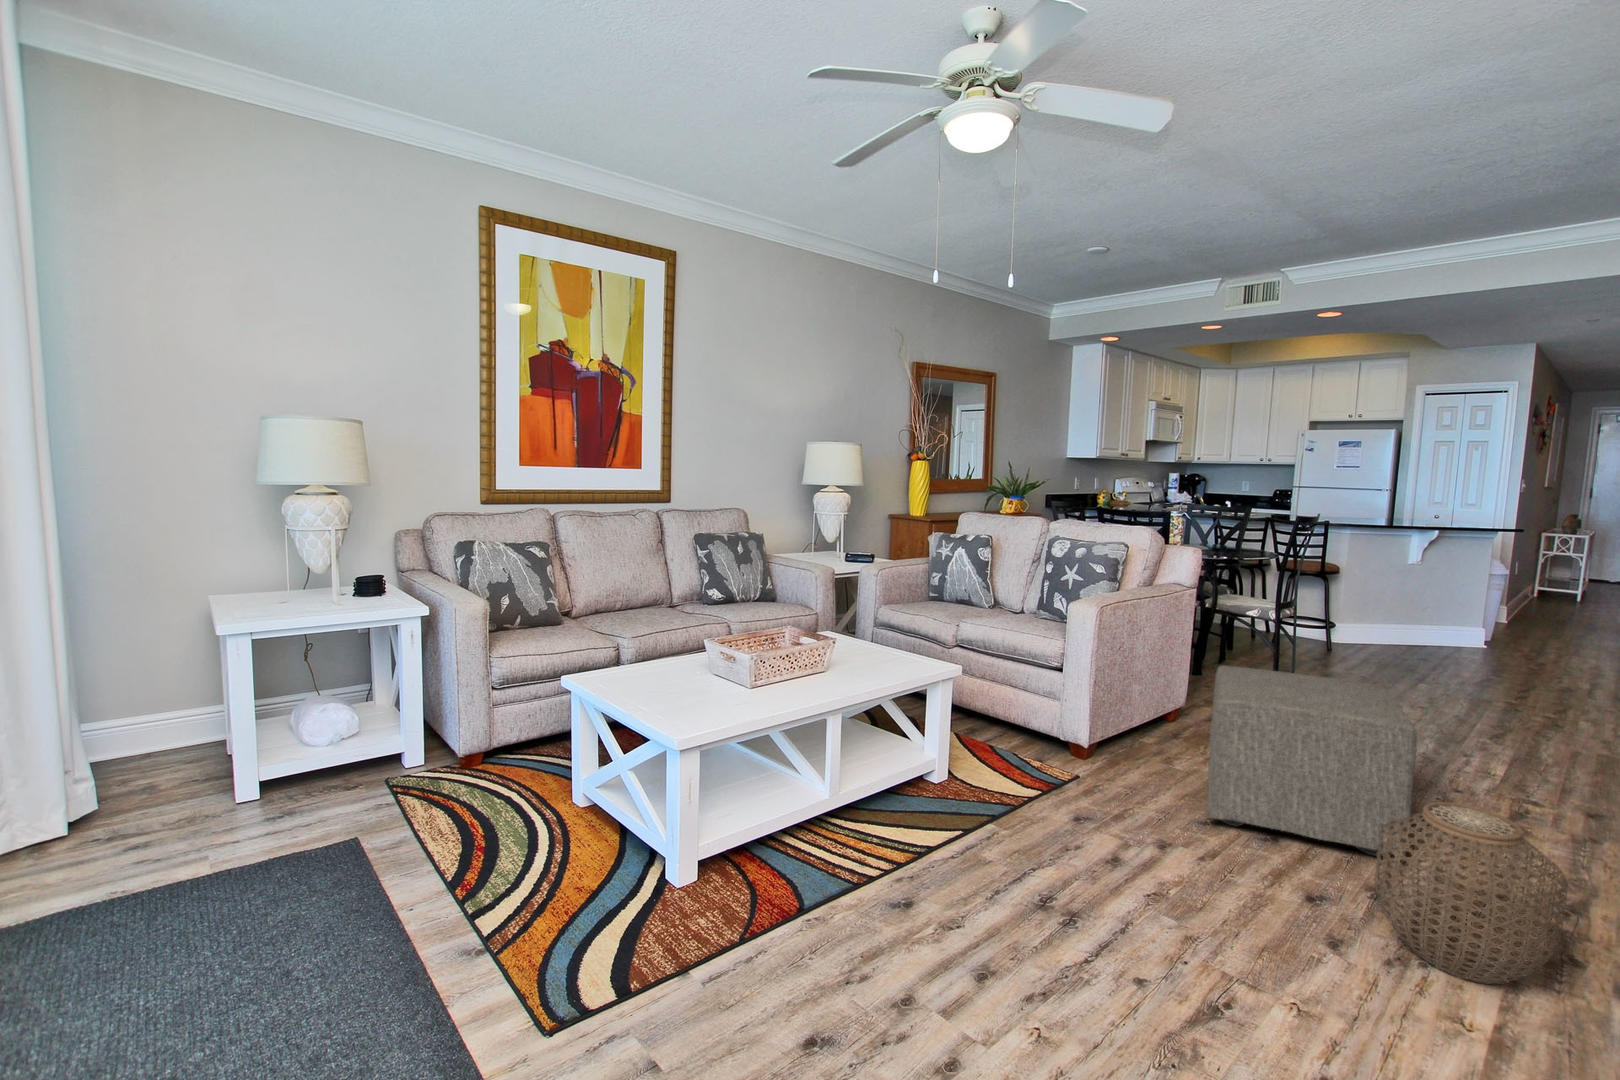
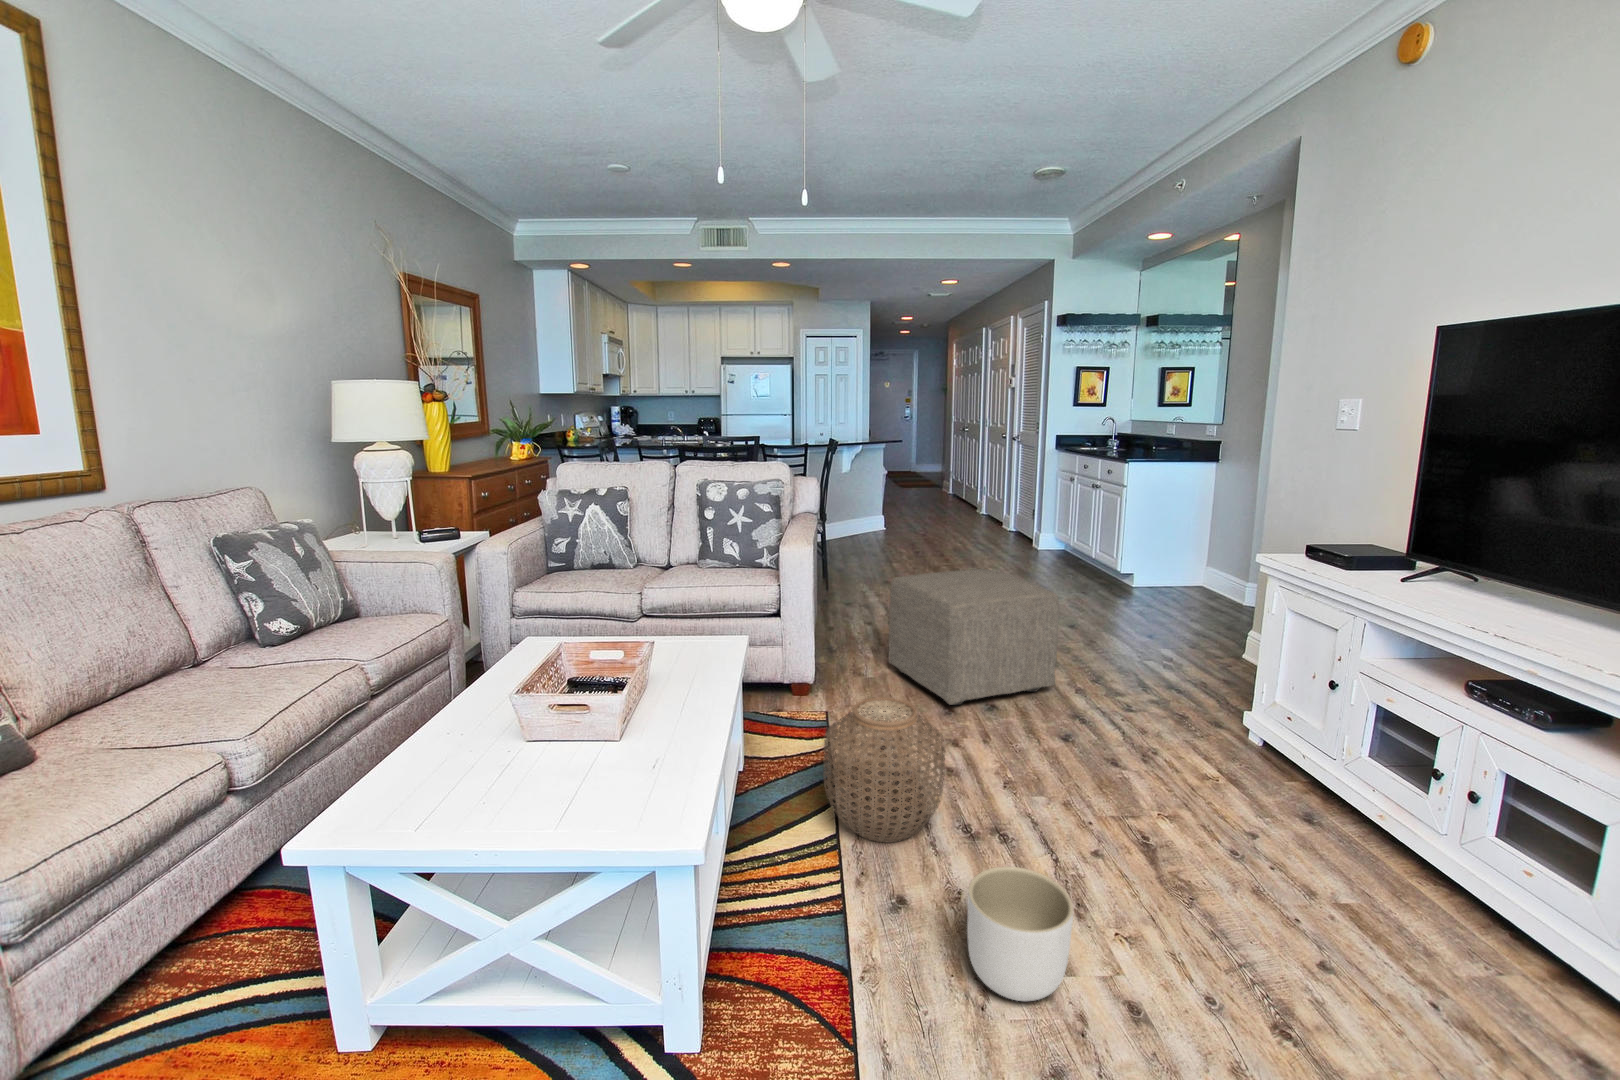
woven basket: present [1374,802,1568,984] -> present [823,697,945,842]
planter: none [855,880,951,1006] -> present [967,866,1073,1001]

